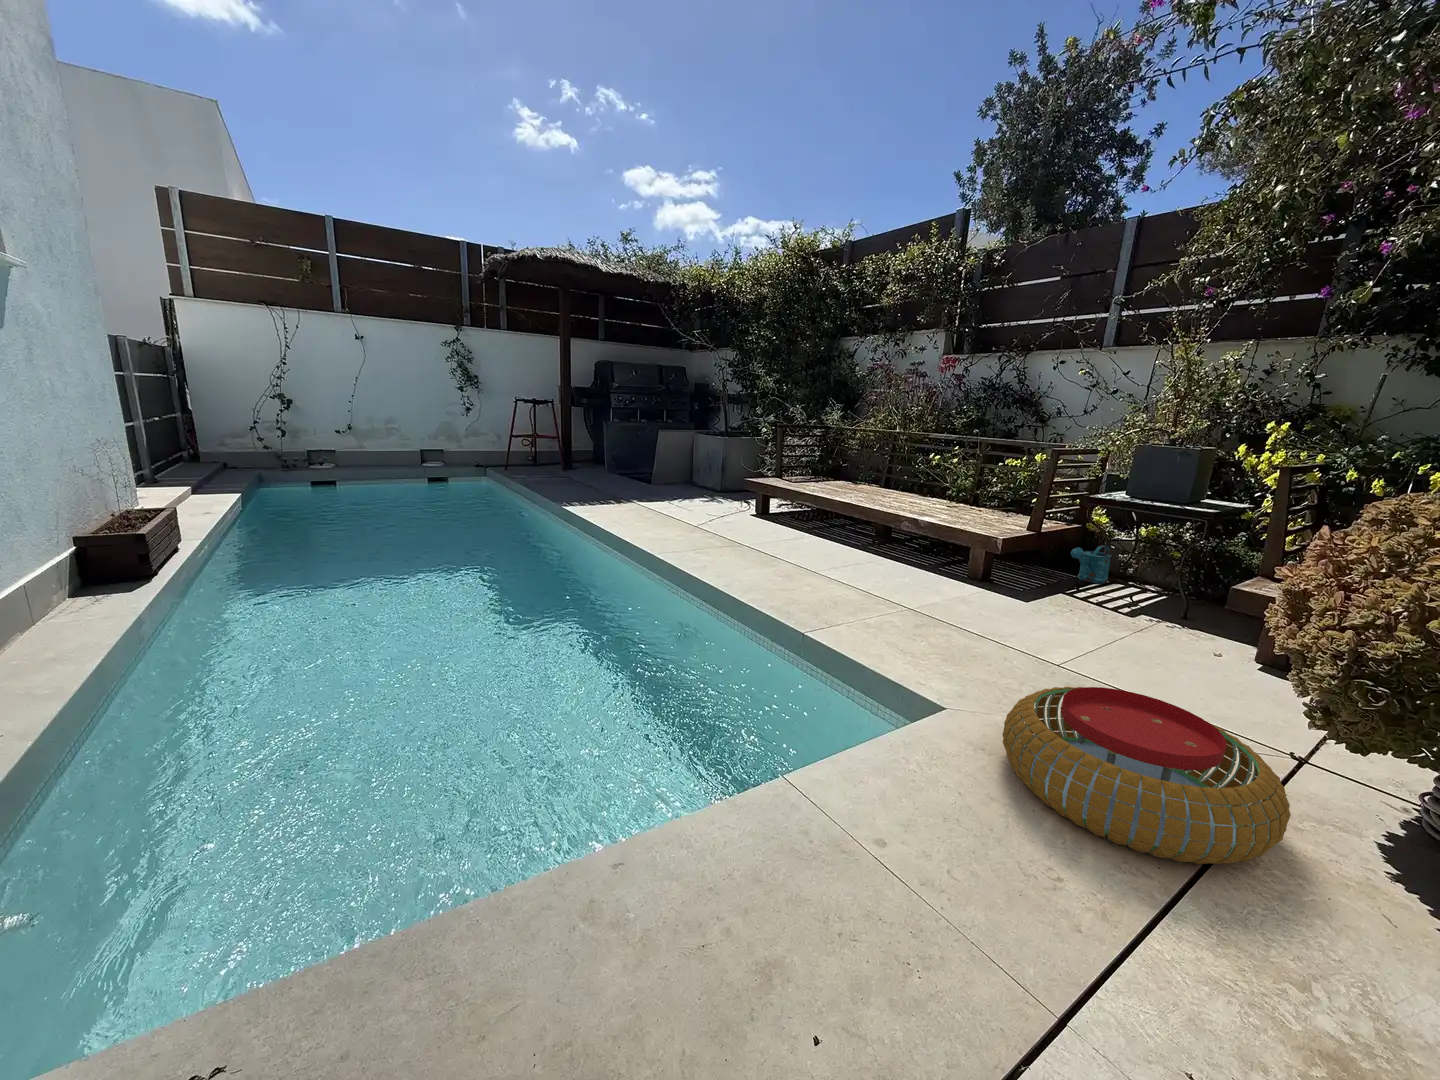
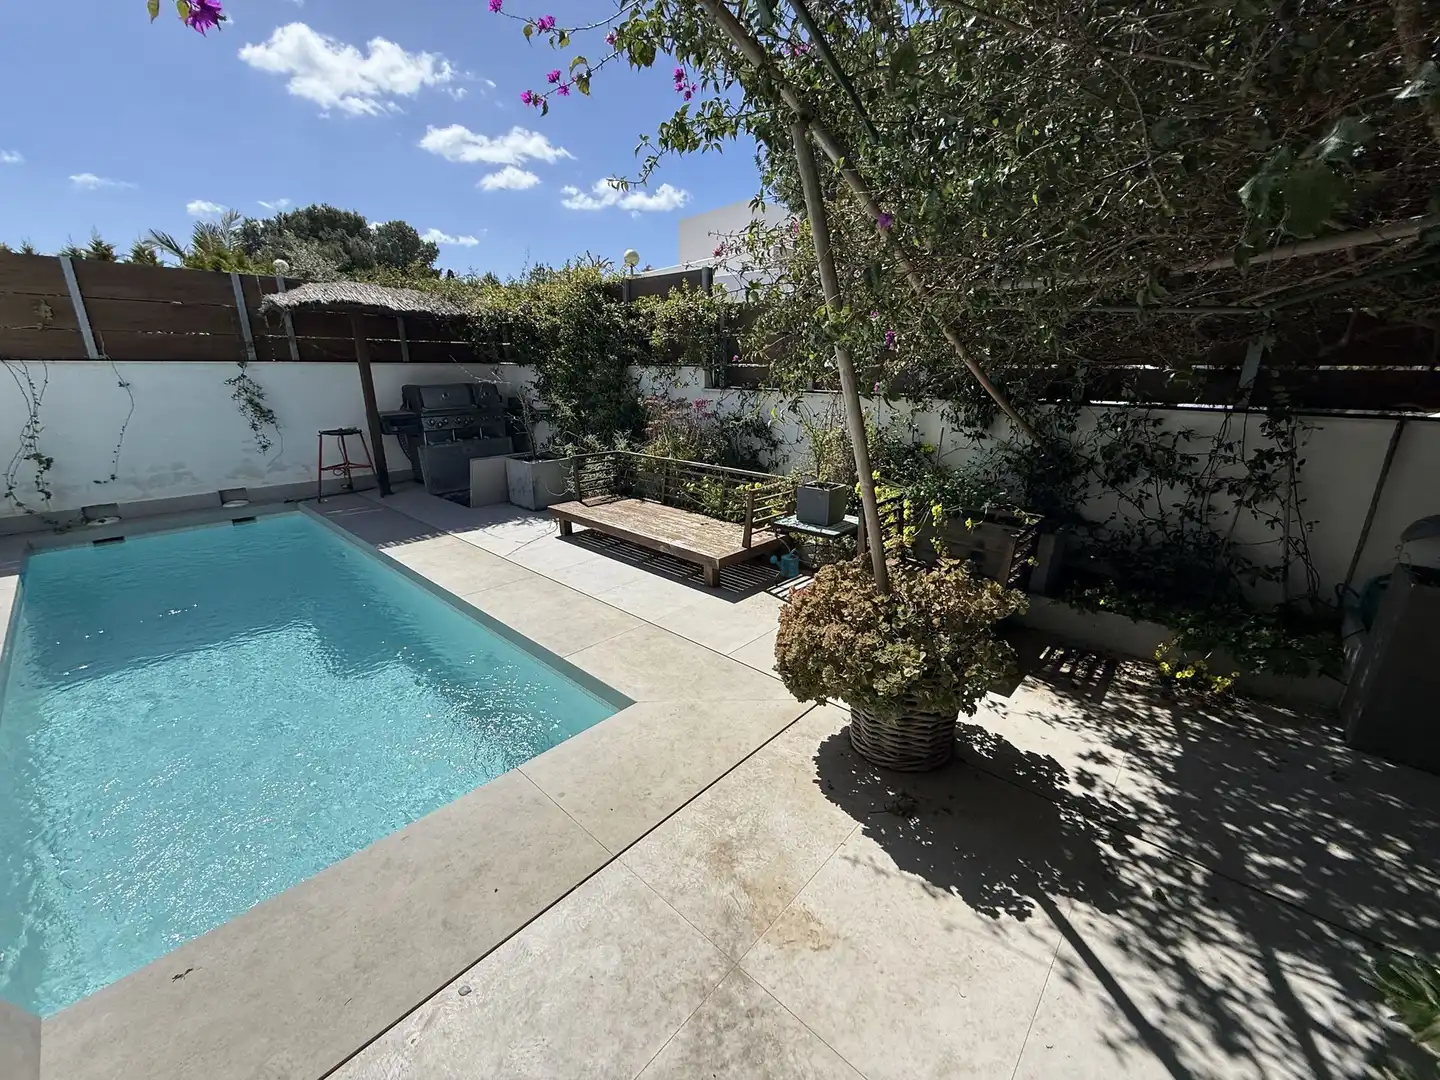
pouf: present [1002,686,1291,864] -> none [647,679,769,769]

